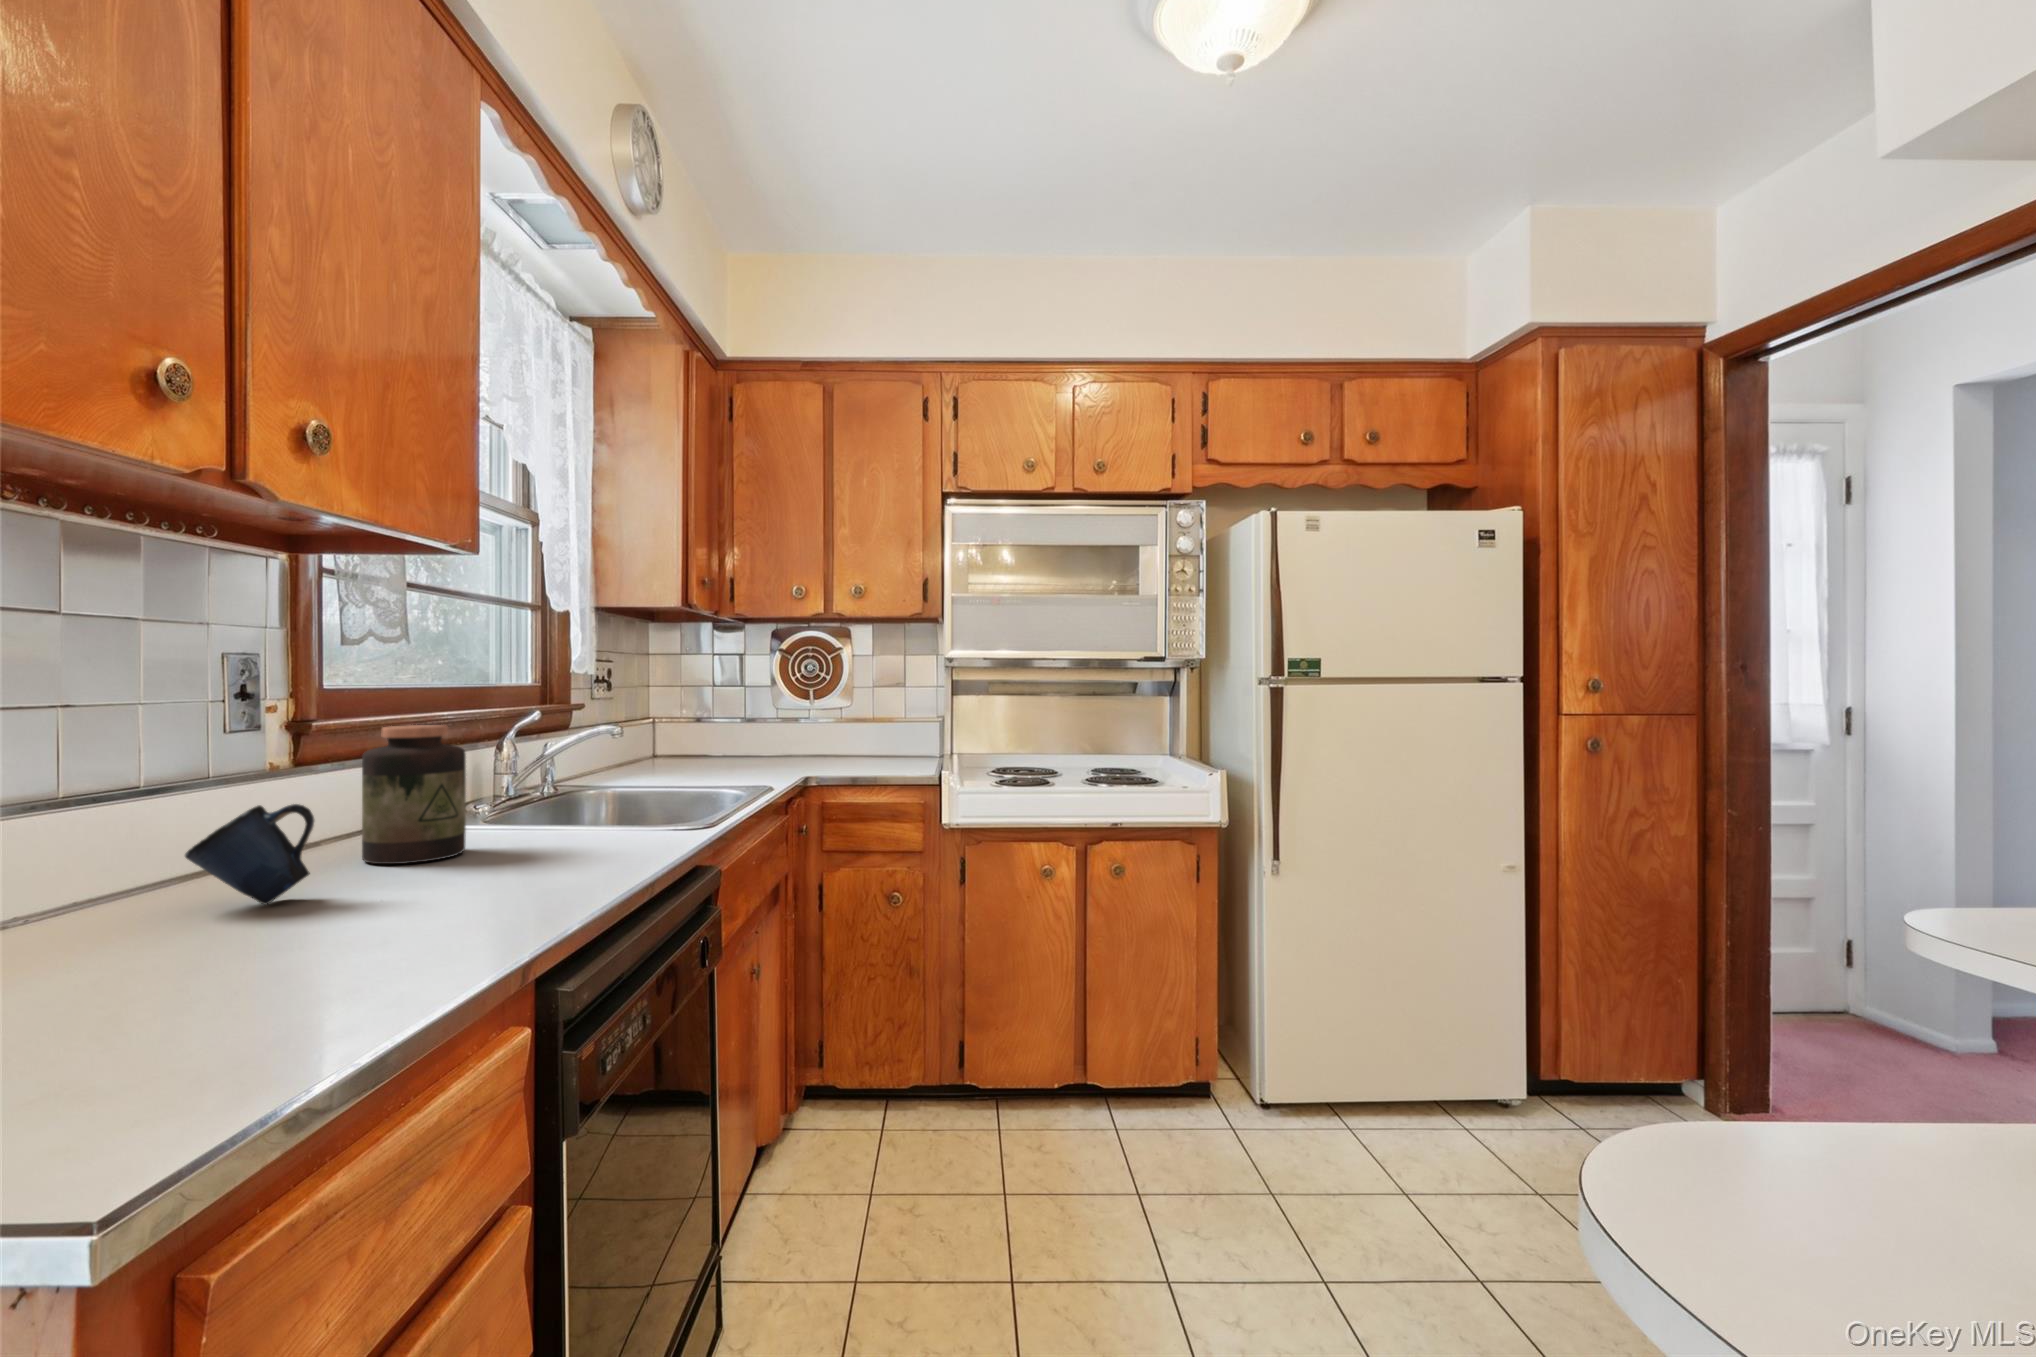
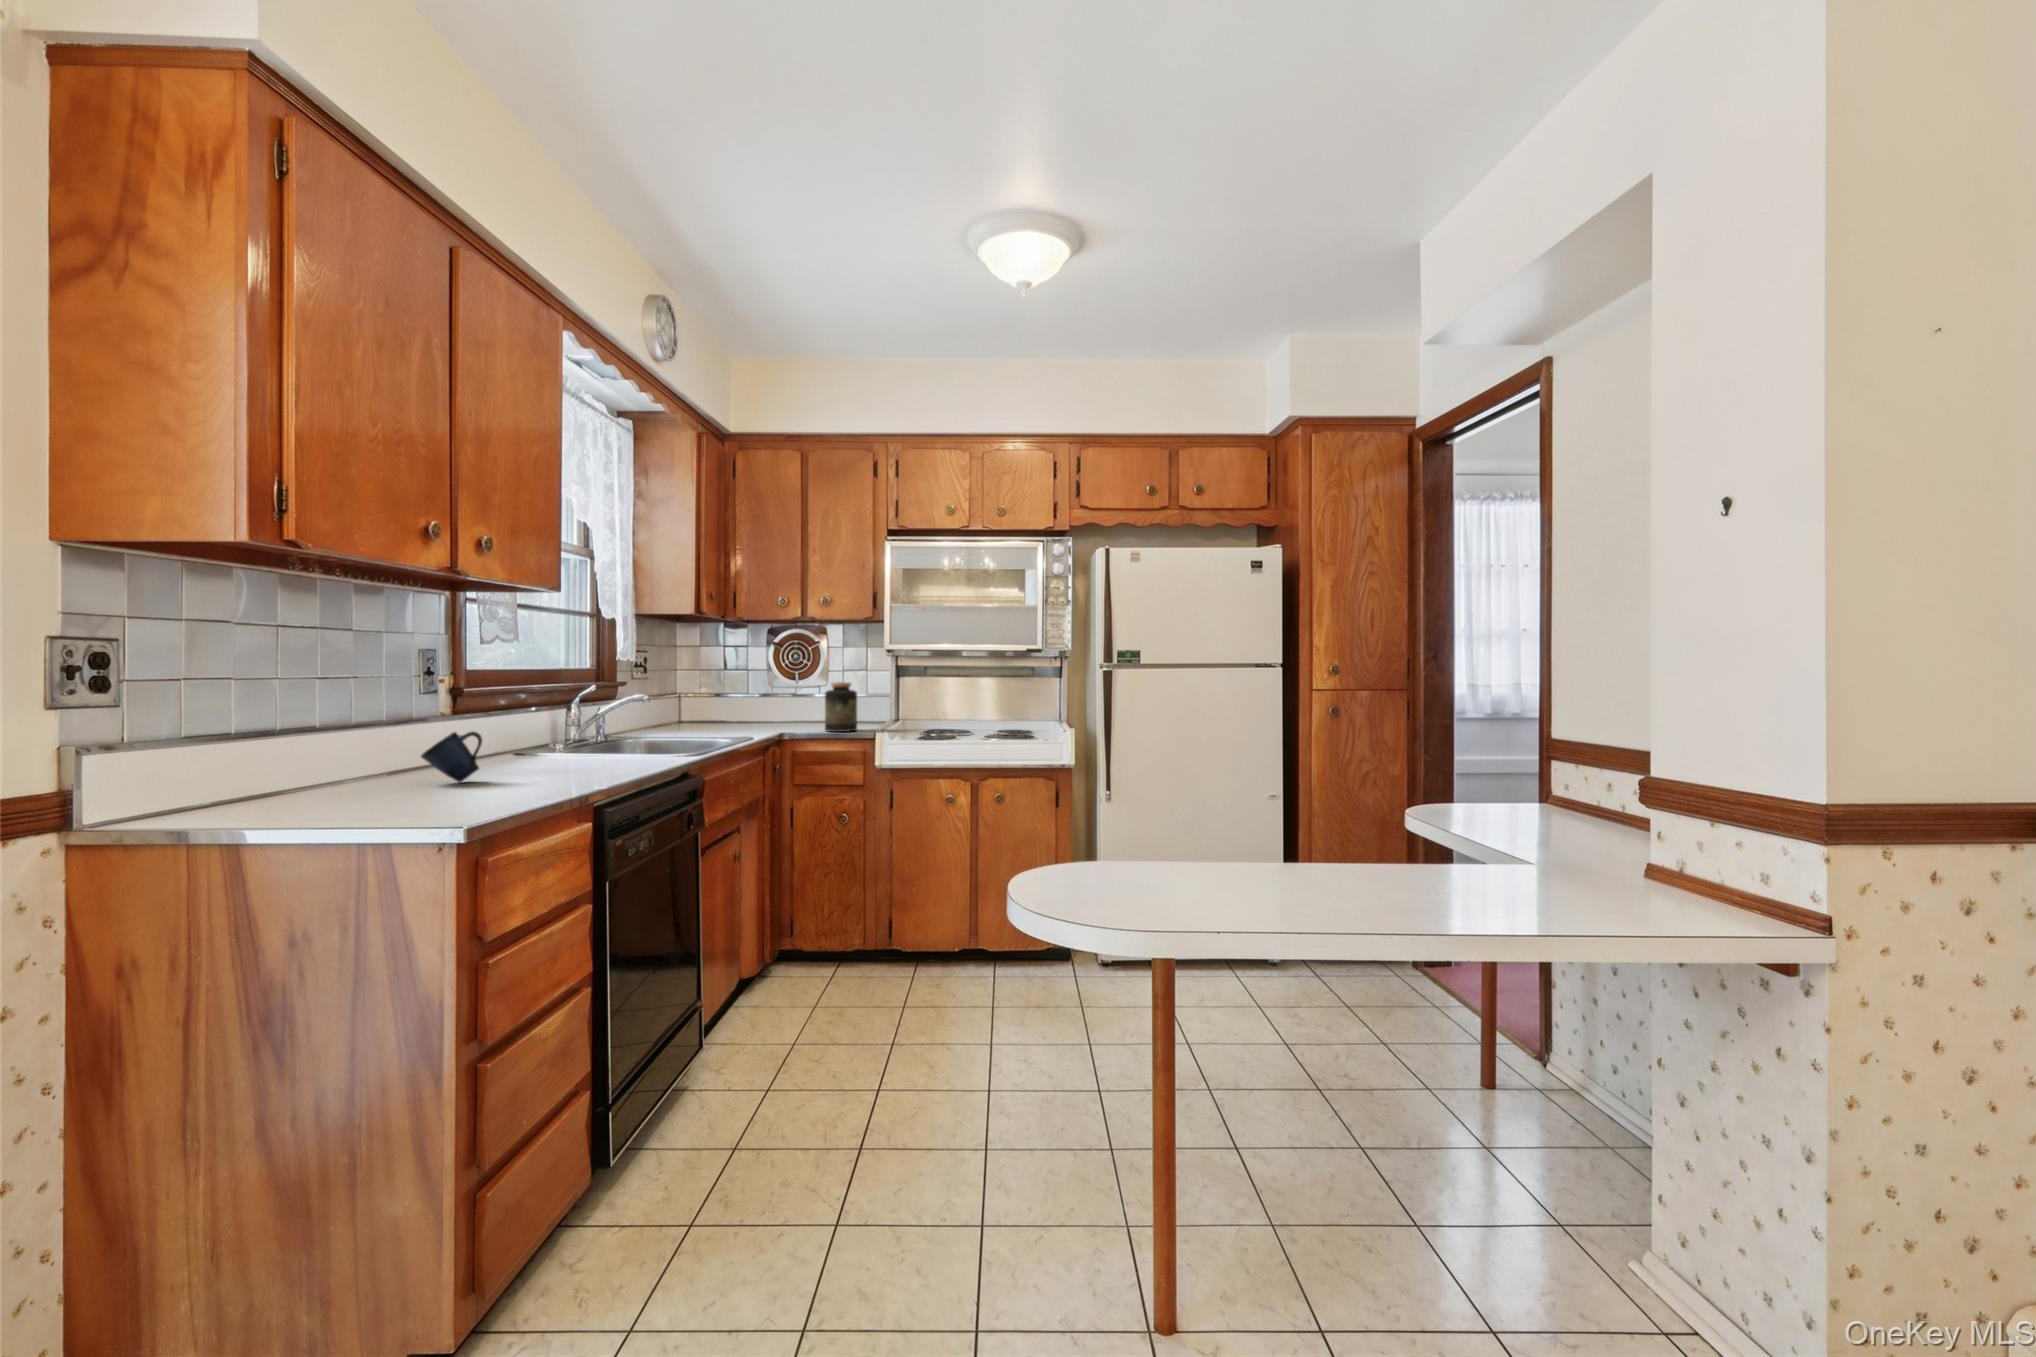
jar: present [362,725,466,864] -> present [825,682,857,732]

